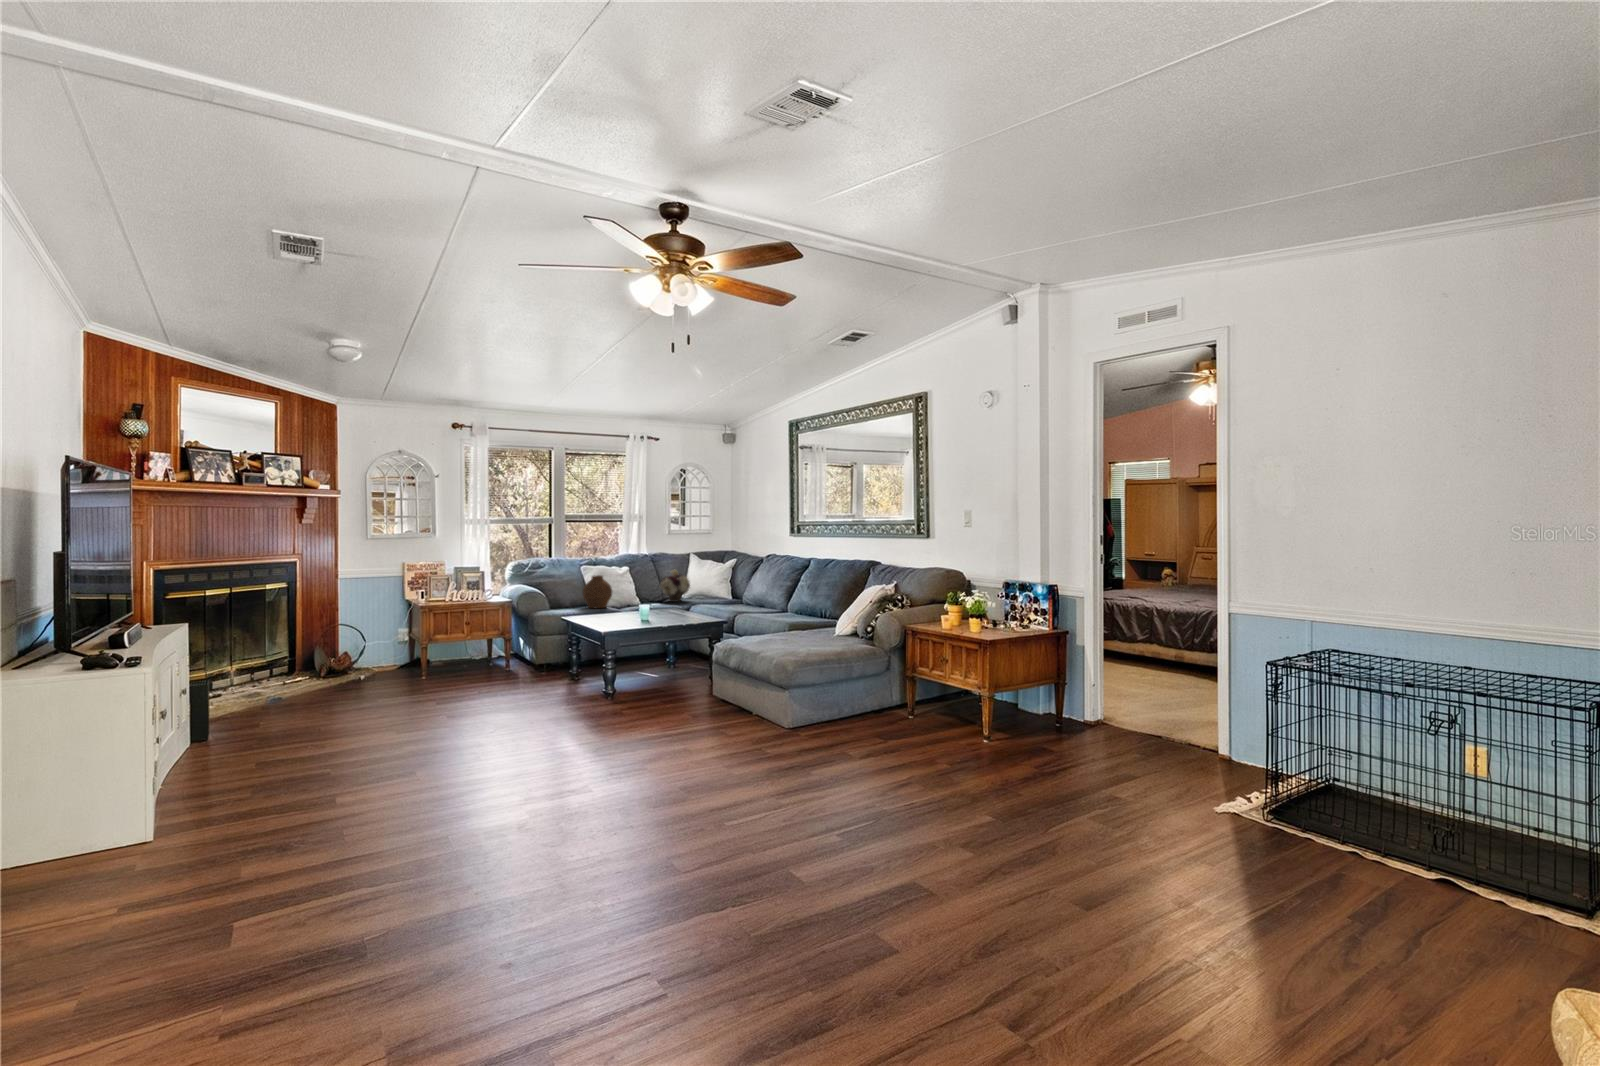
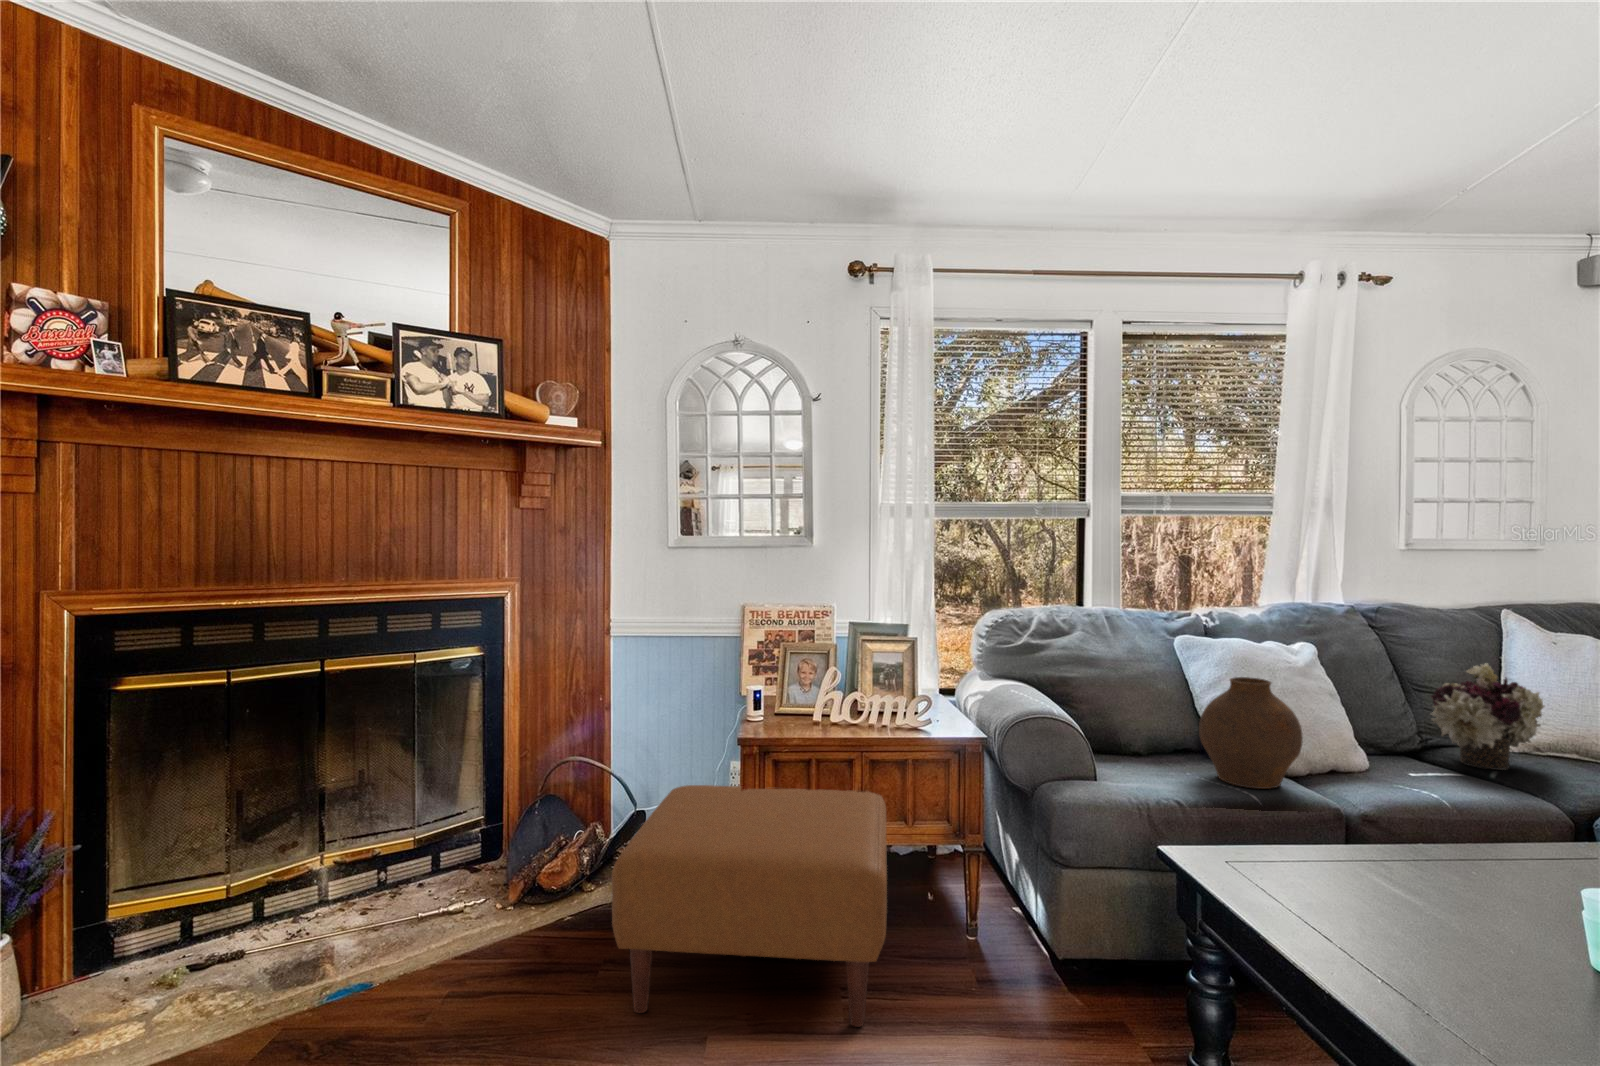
ottoman: none [385,624,481,689] -> present [612,785,887,1027]

